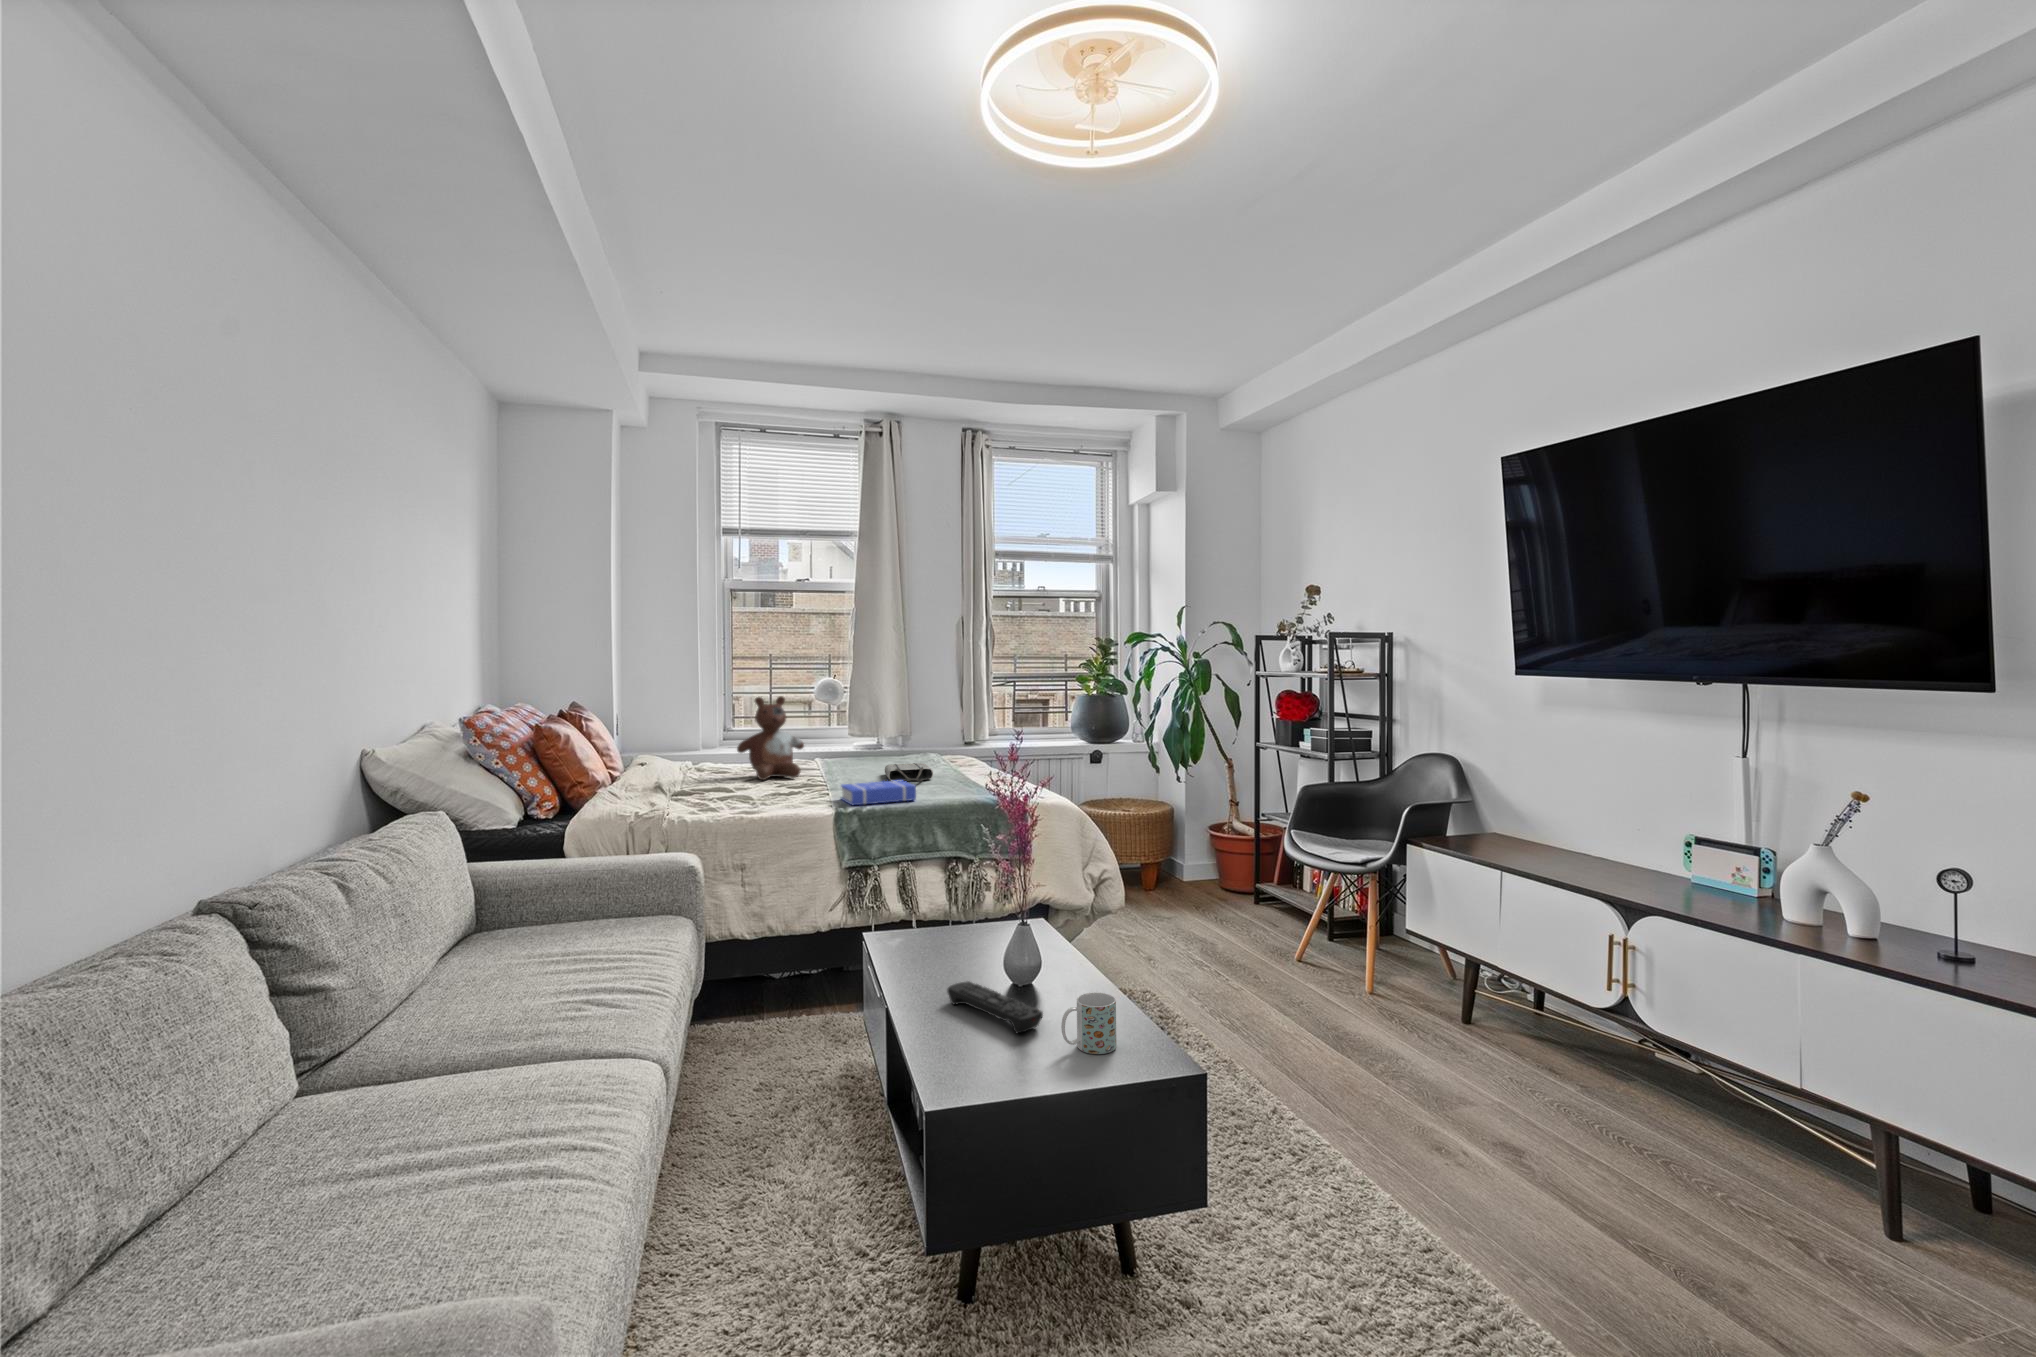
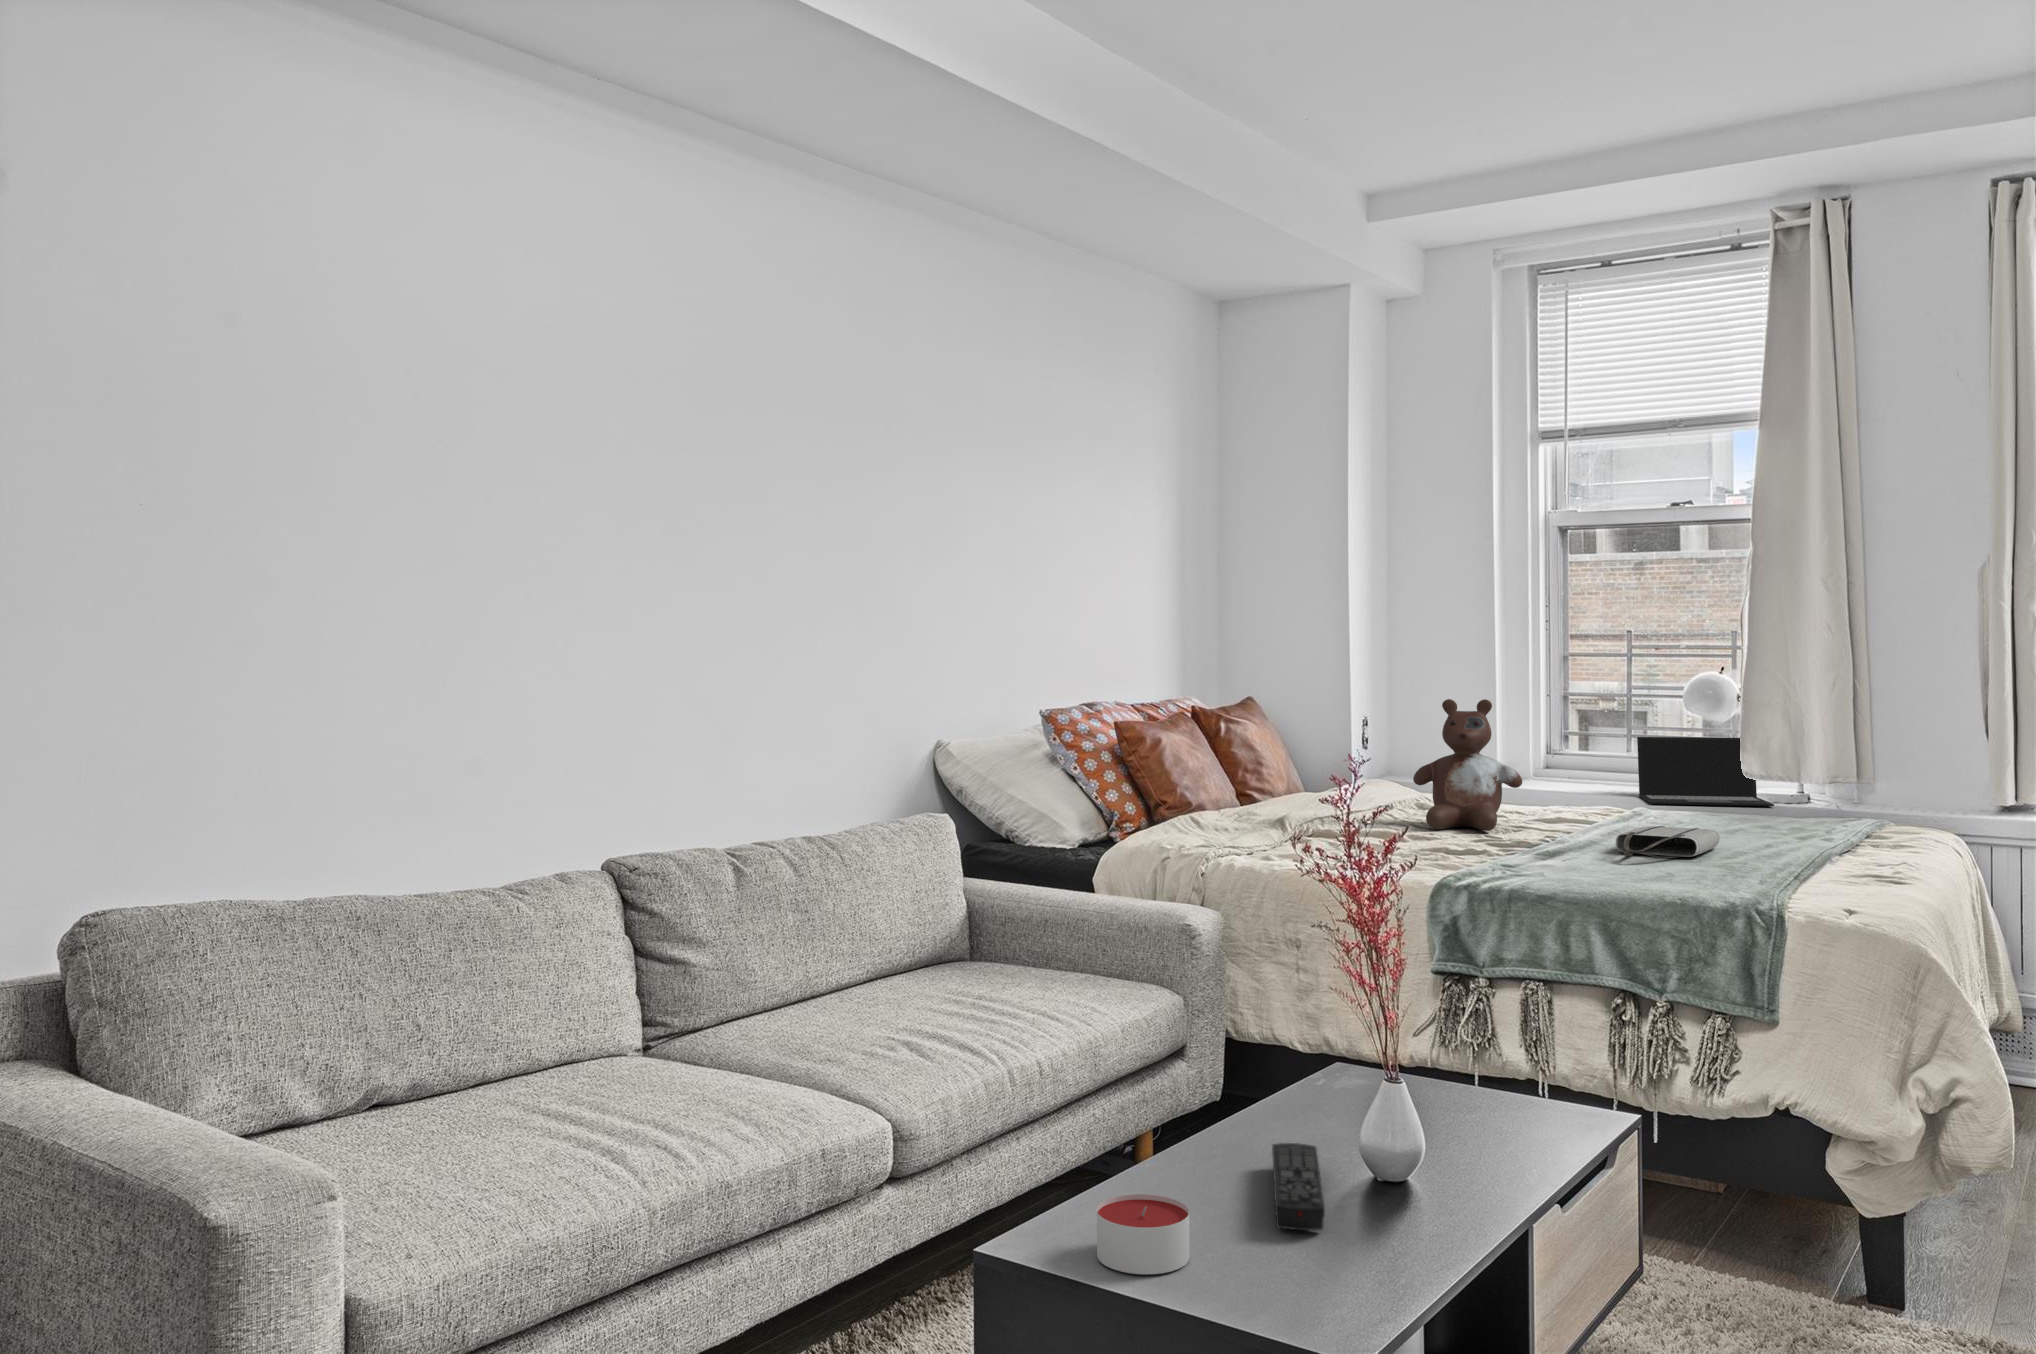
laptop: none [807,711,889,753] -> present [1637,737,1774,806]
book: present [841,781,916,805] -> none [1458,842,1579,881]
mug: present [1061,992,1117,1054] -> none [1290,1192,1386,1295]
candle: none [954,1035,1017,1092] -> present [1097,1194,1189,1274]

